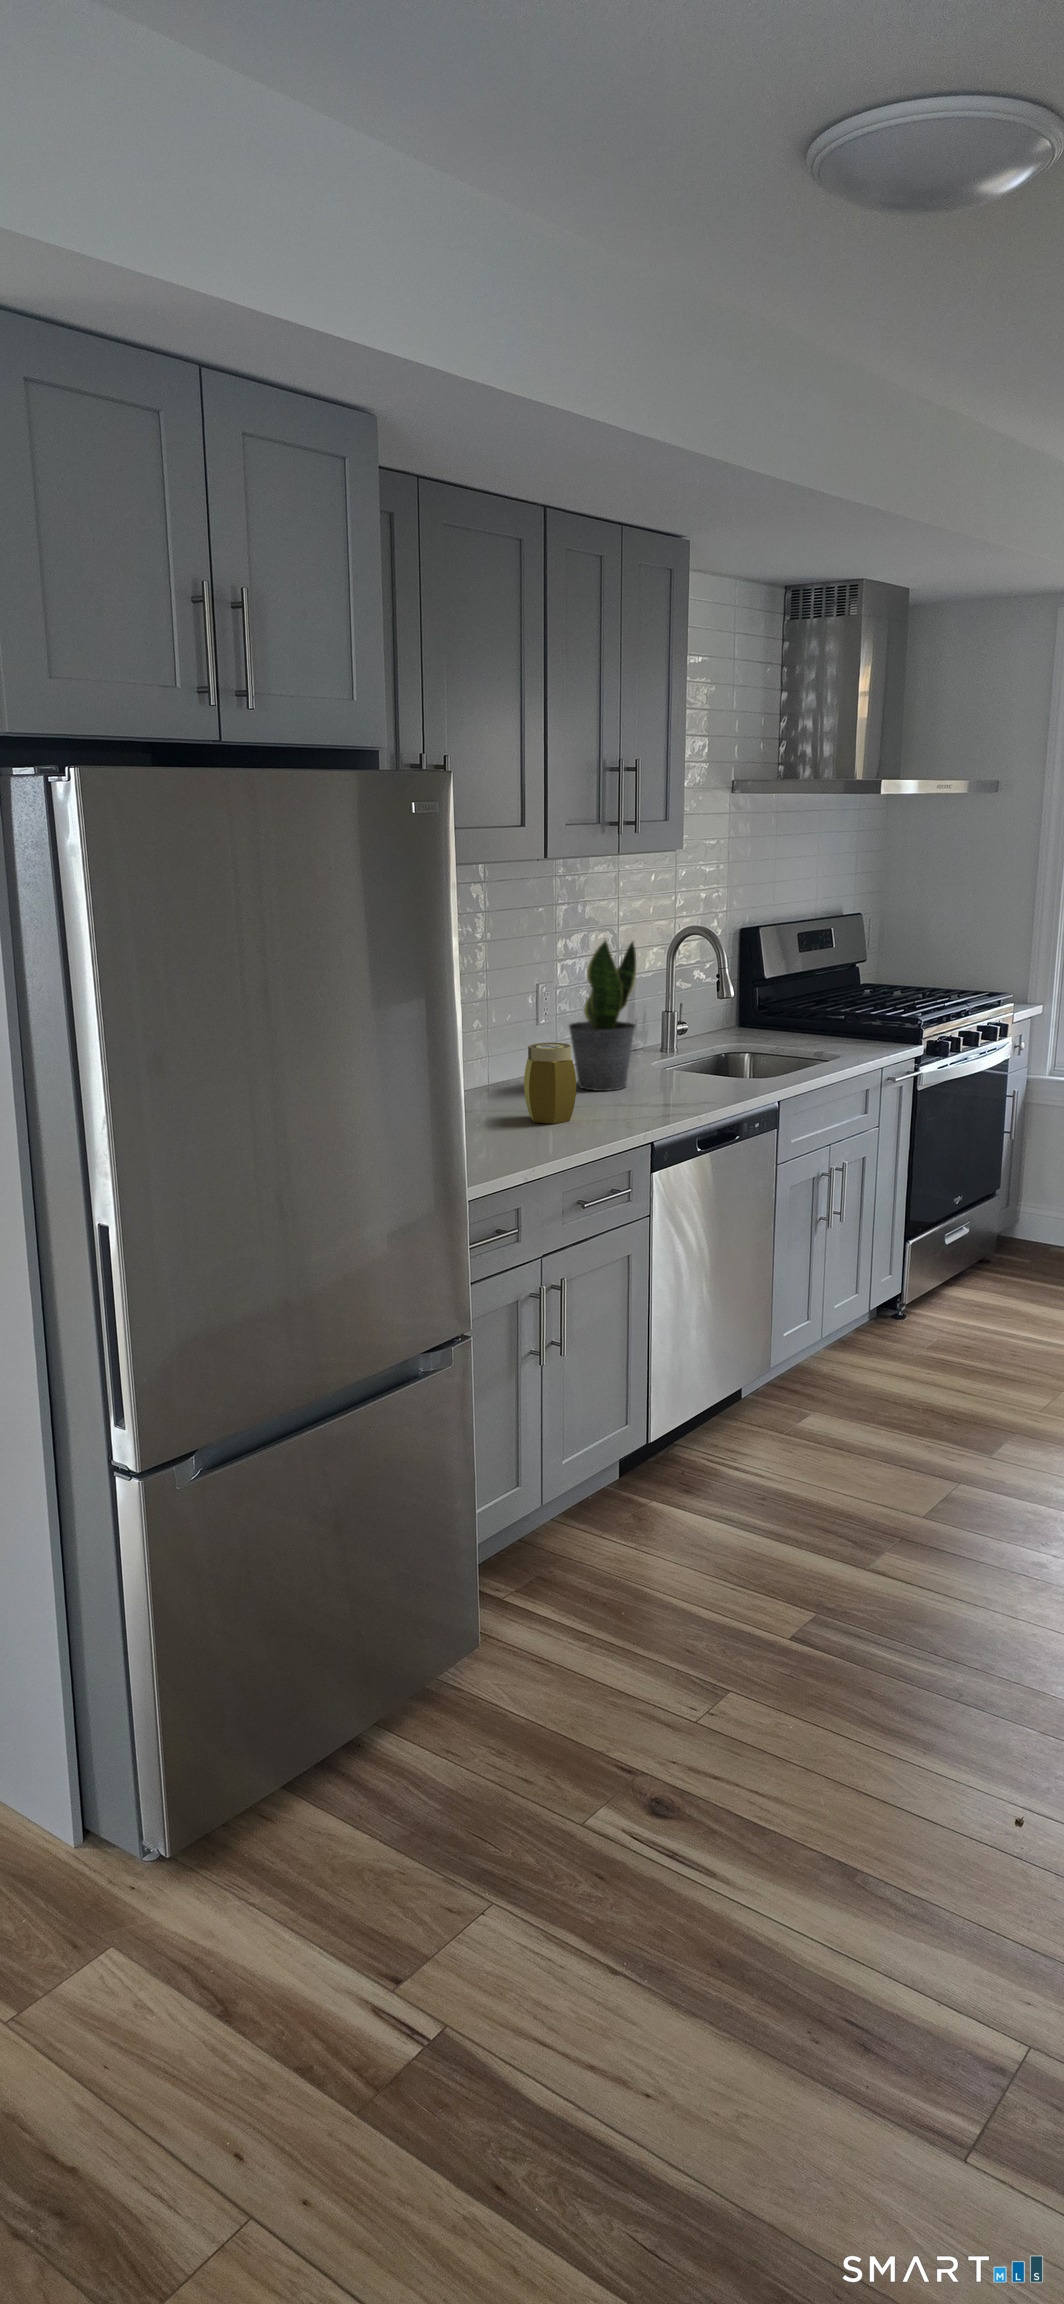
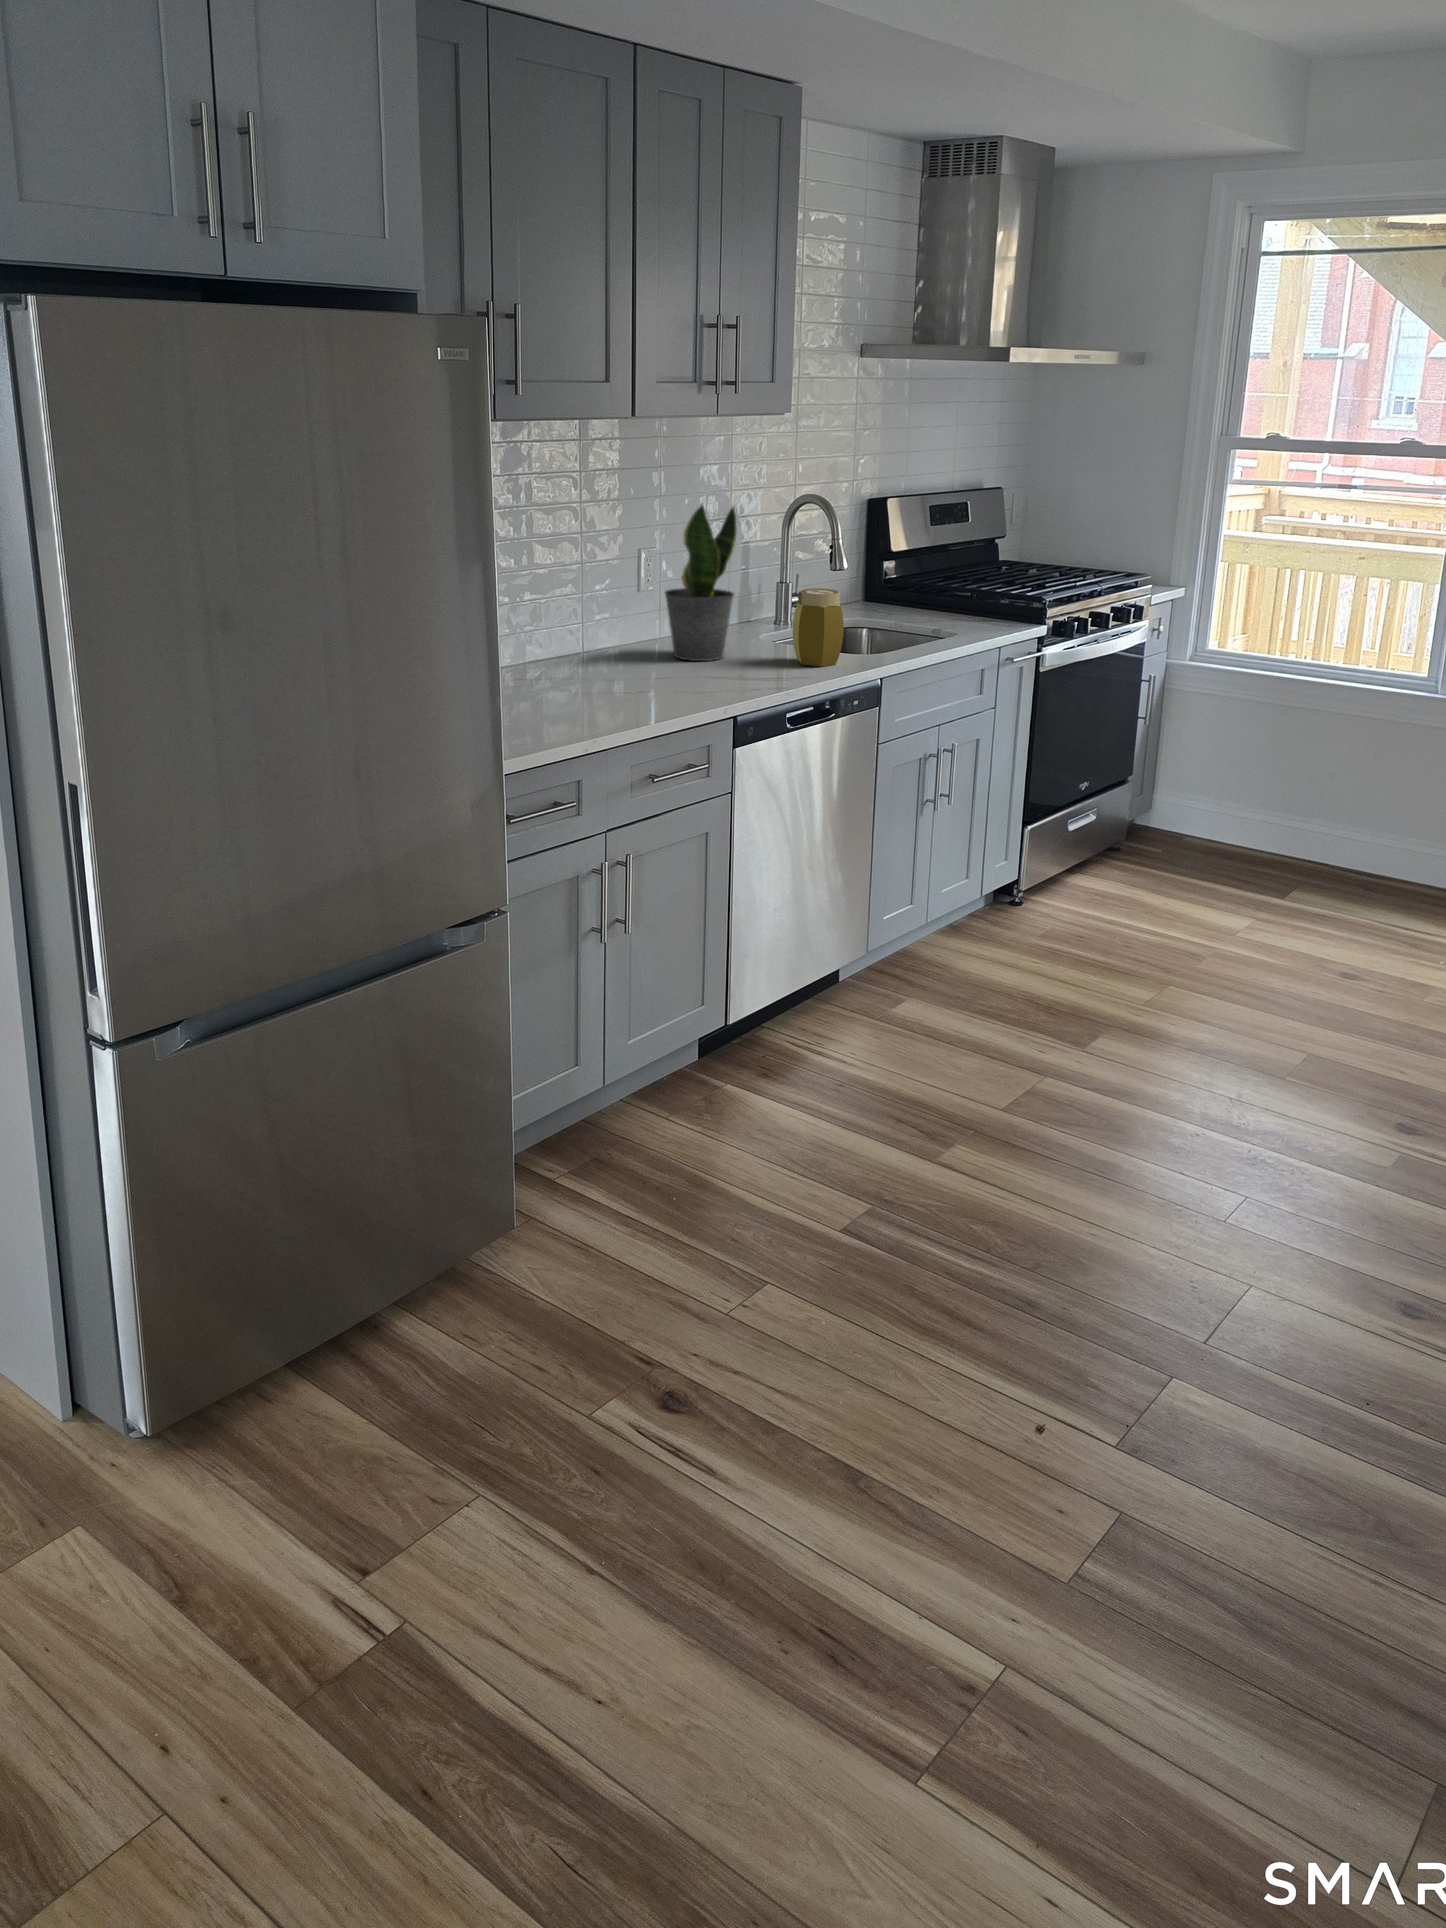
jar: present [524,1042,576,1124] -> present [793,588,844,666]

